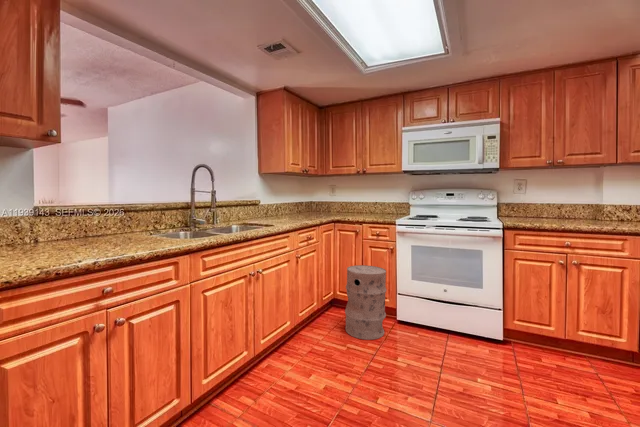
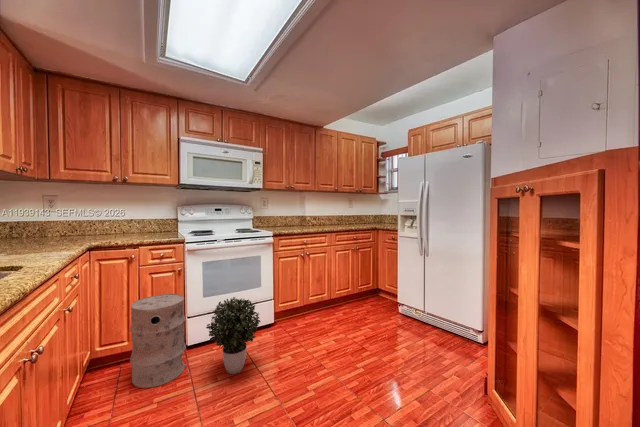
potted plant: none [391,283,451,365] -> present [206,299,261,374]

